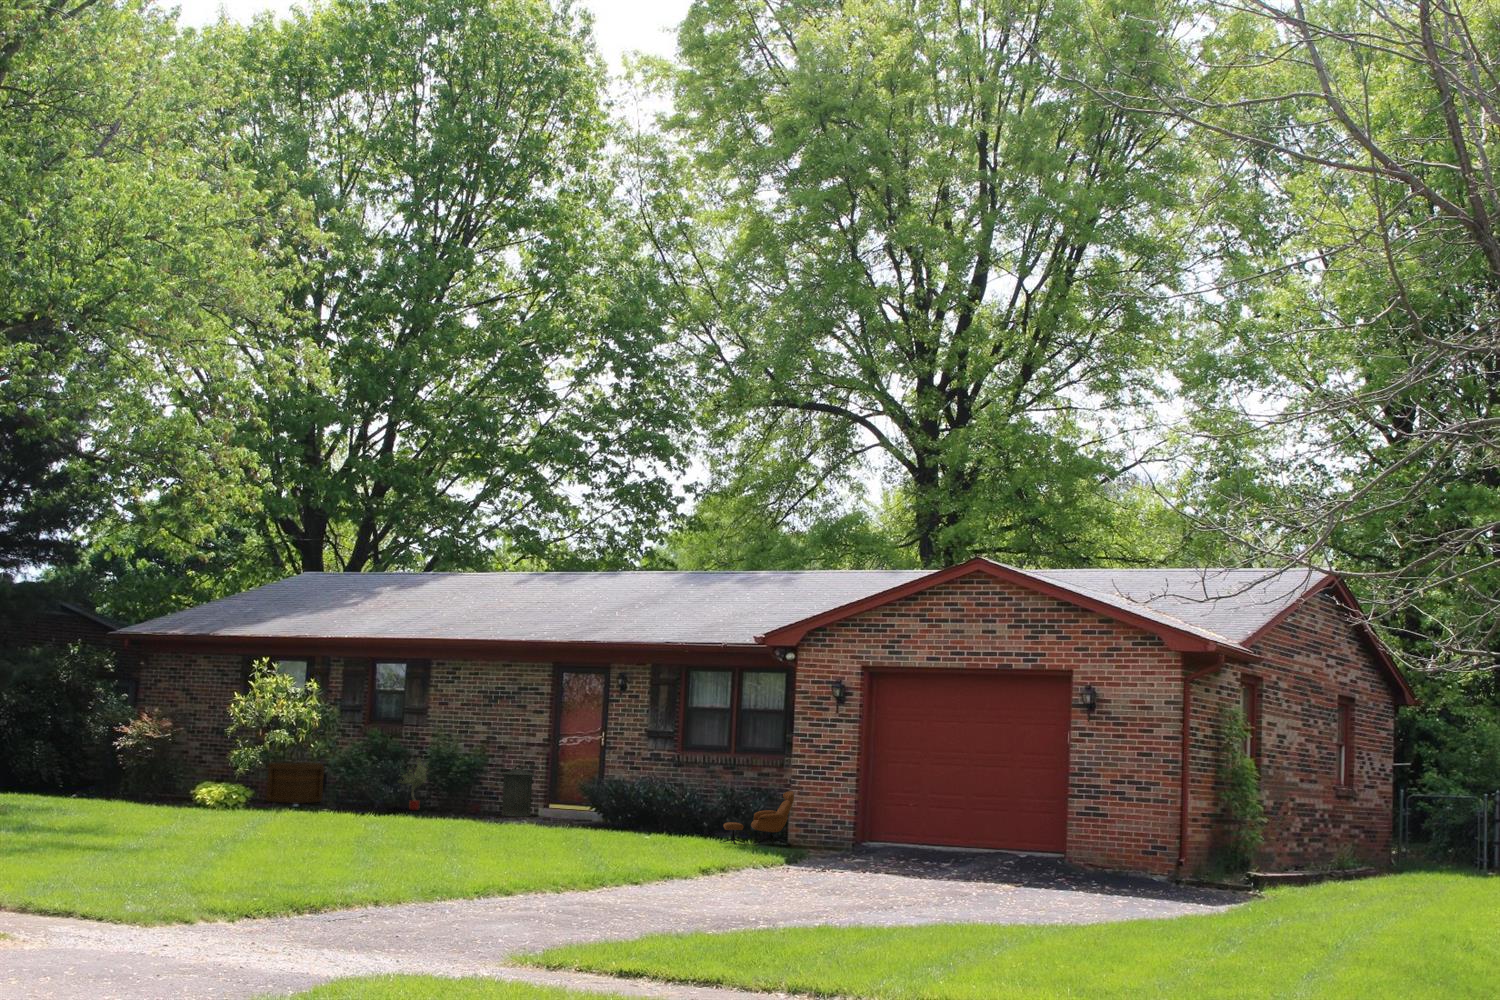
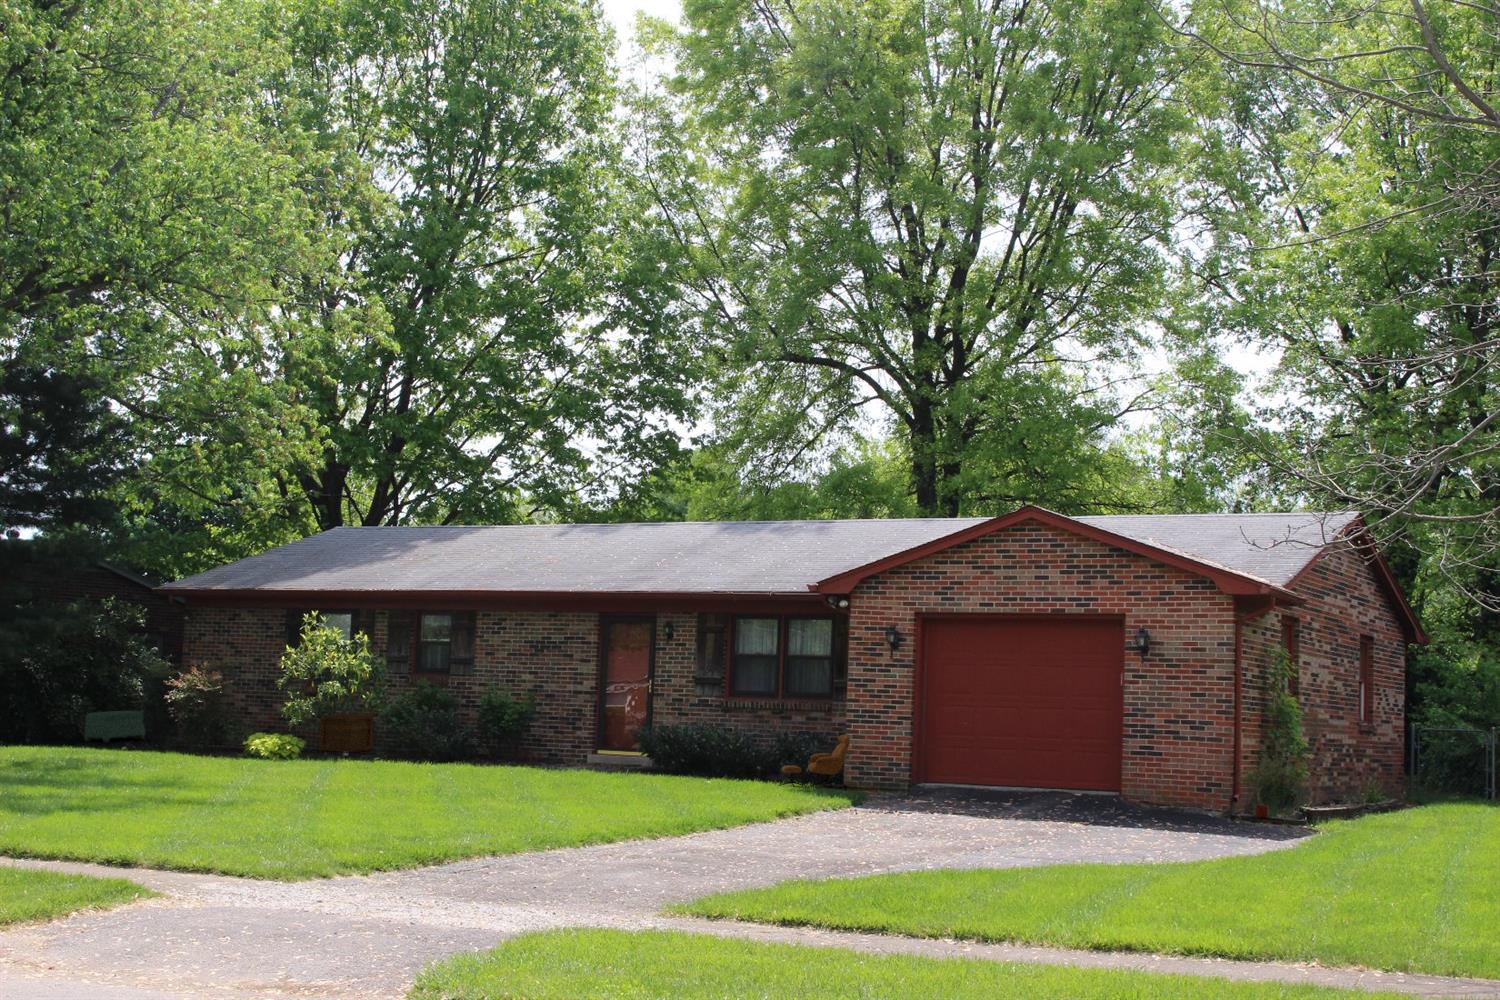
bench: none [32,758,97,790] -> present [84,711,145,742]
potted tree: present [402,759,429,811] -> present [1238,748,1285,818]
trash can: present [500,765,536,817] -> none [549,712,585,762]

